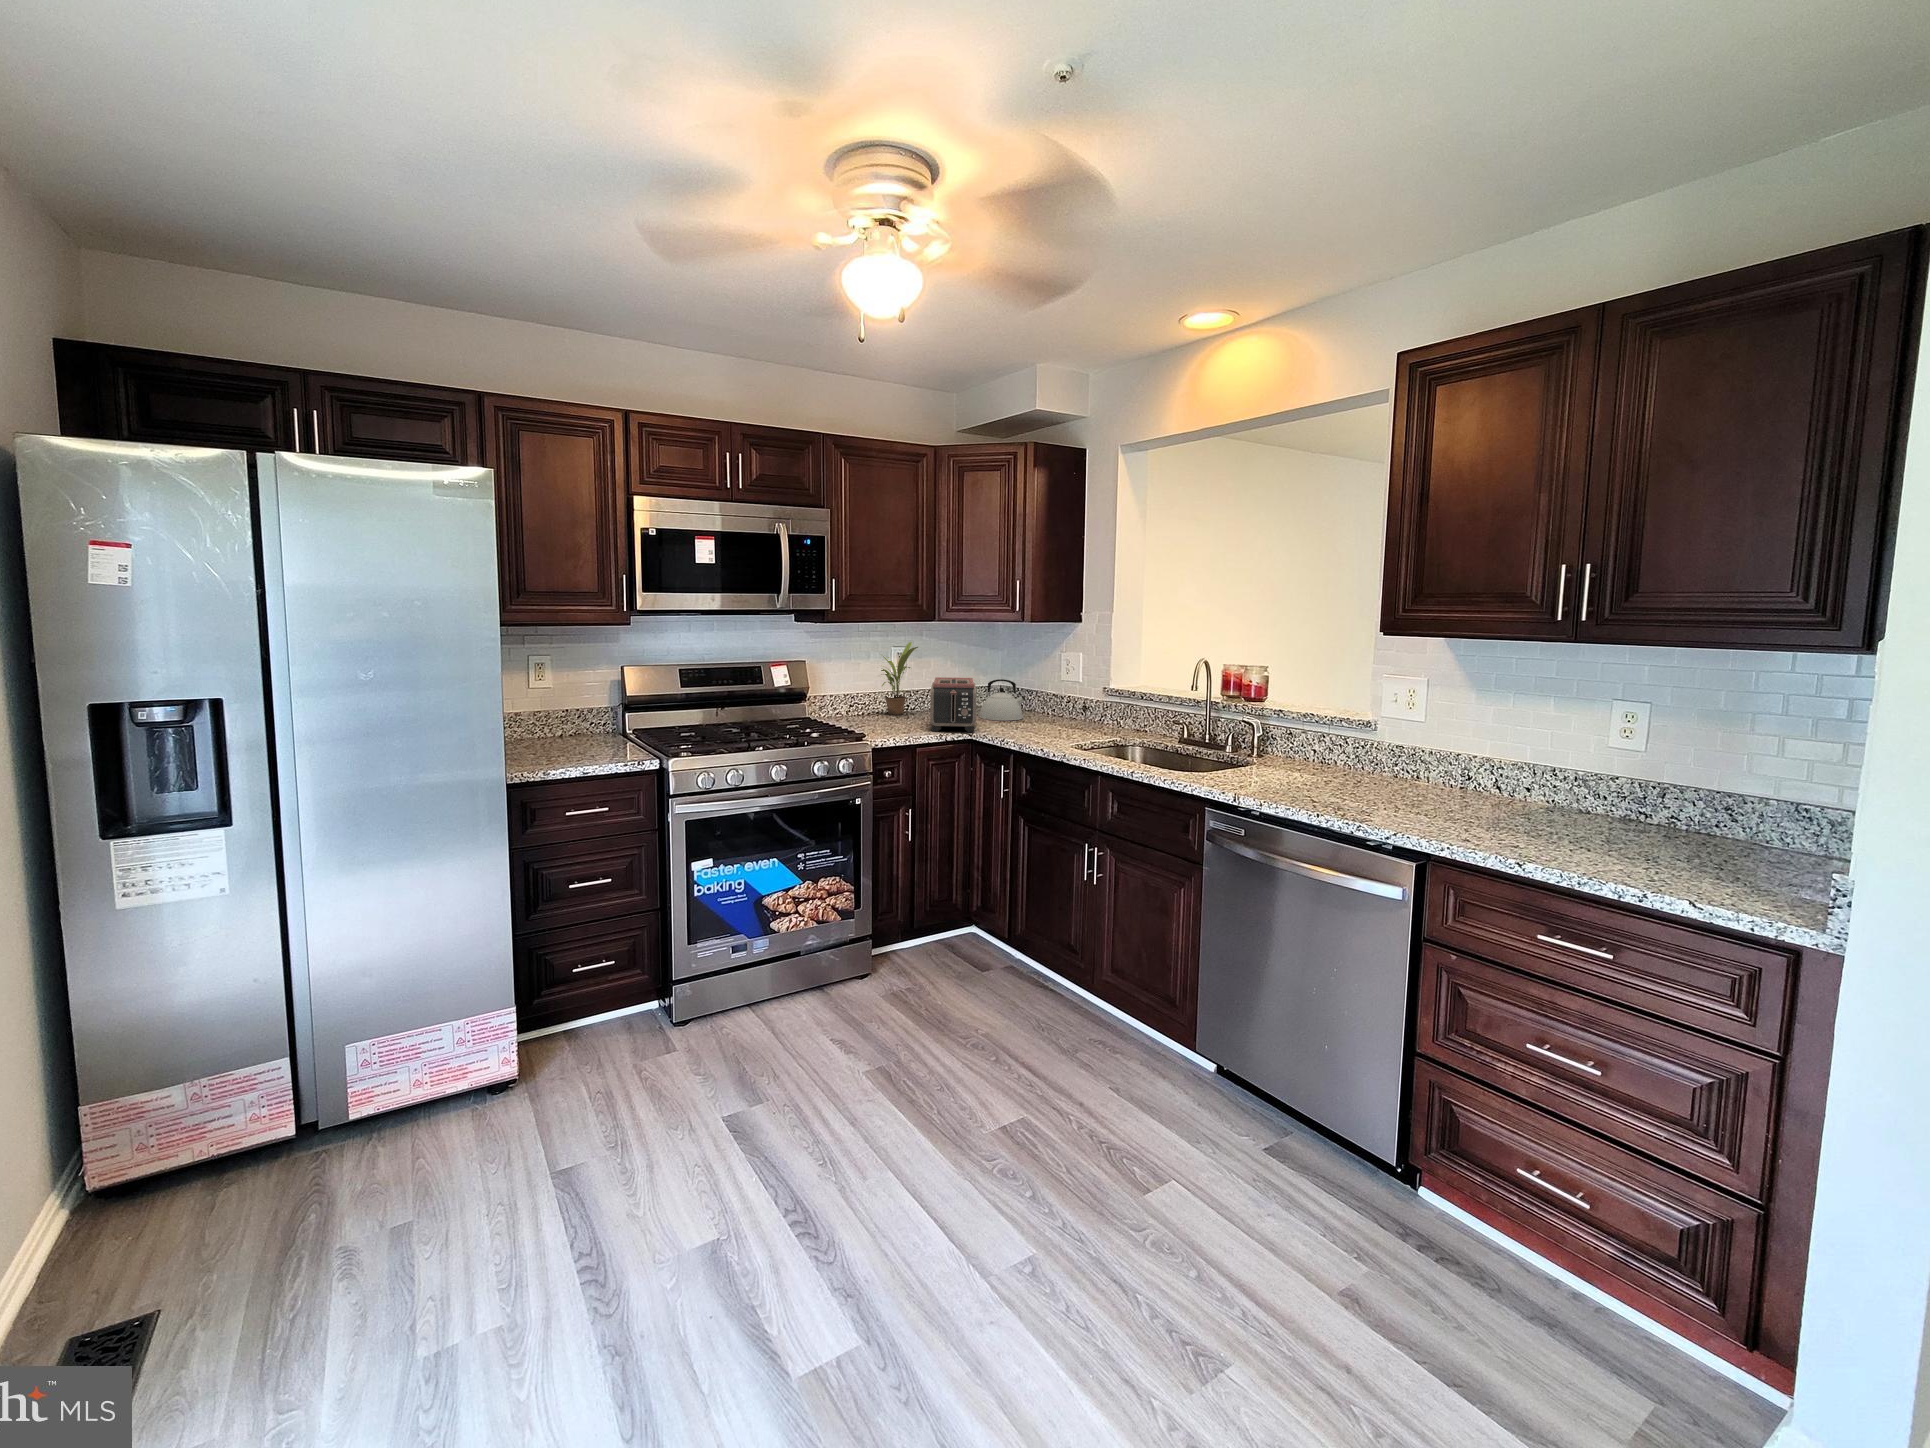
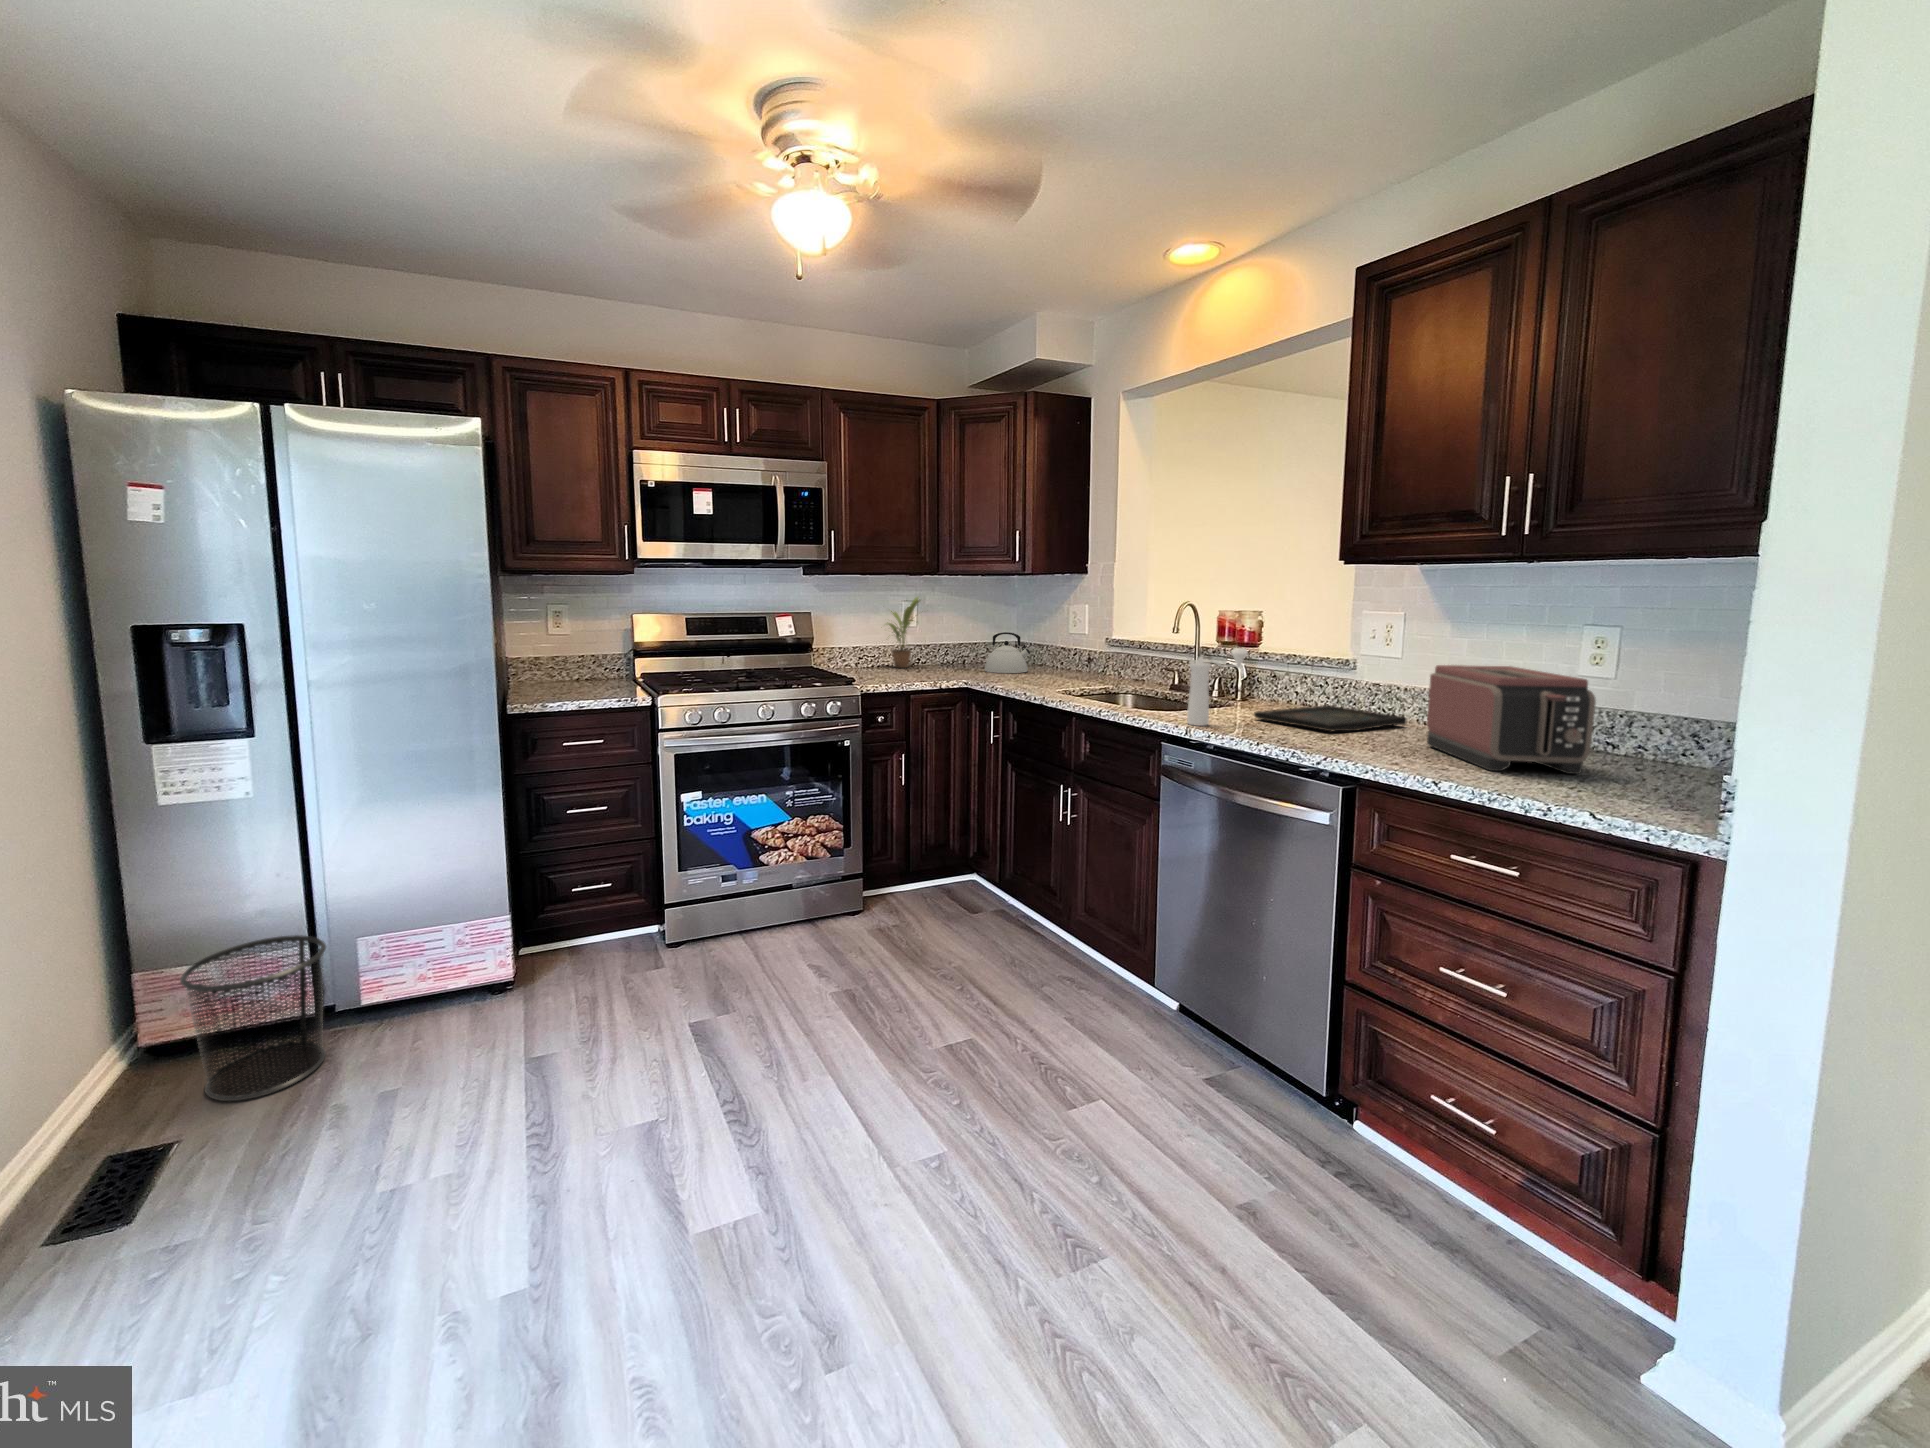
toaster: present [930,677,976,732] -> present [1427,665,1596,774]
pepper mill: none [1231,714,1289,791] -> present [1187,648,1247,726]
tray: none [1288,764,1432,797] -> present [1254,705,1406,731]
trash can: none [147,1048,319,1255] -> present [180,935,326,1101]

